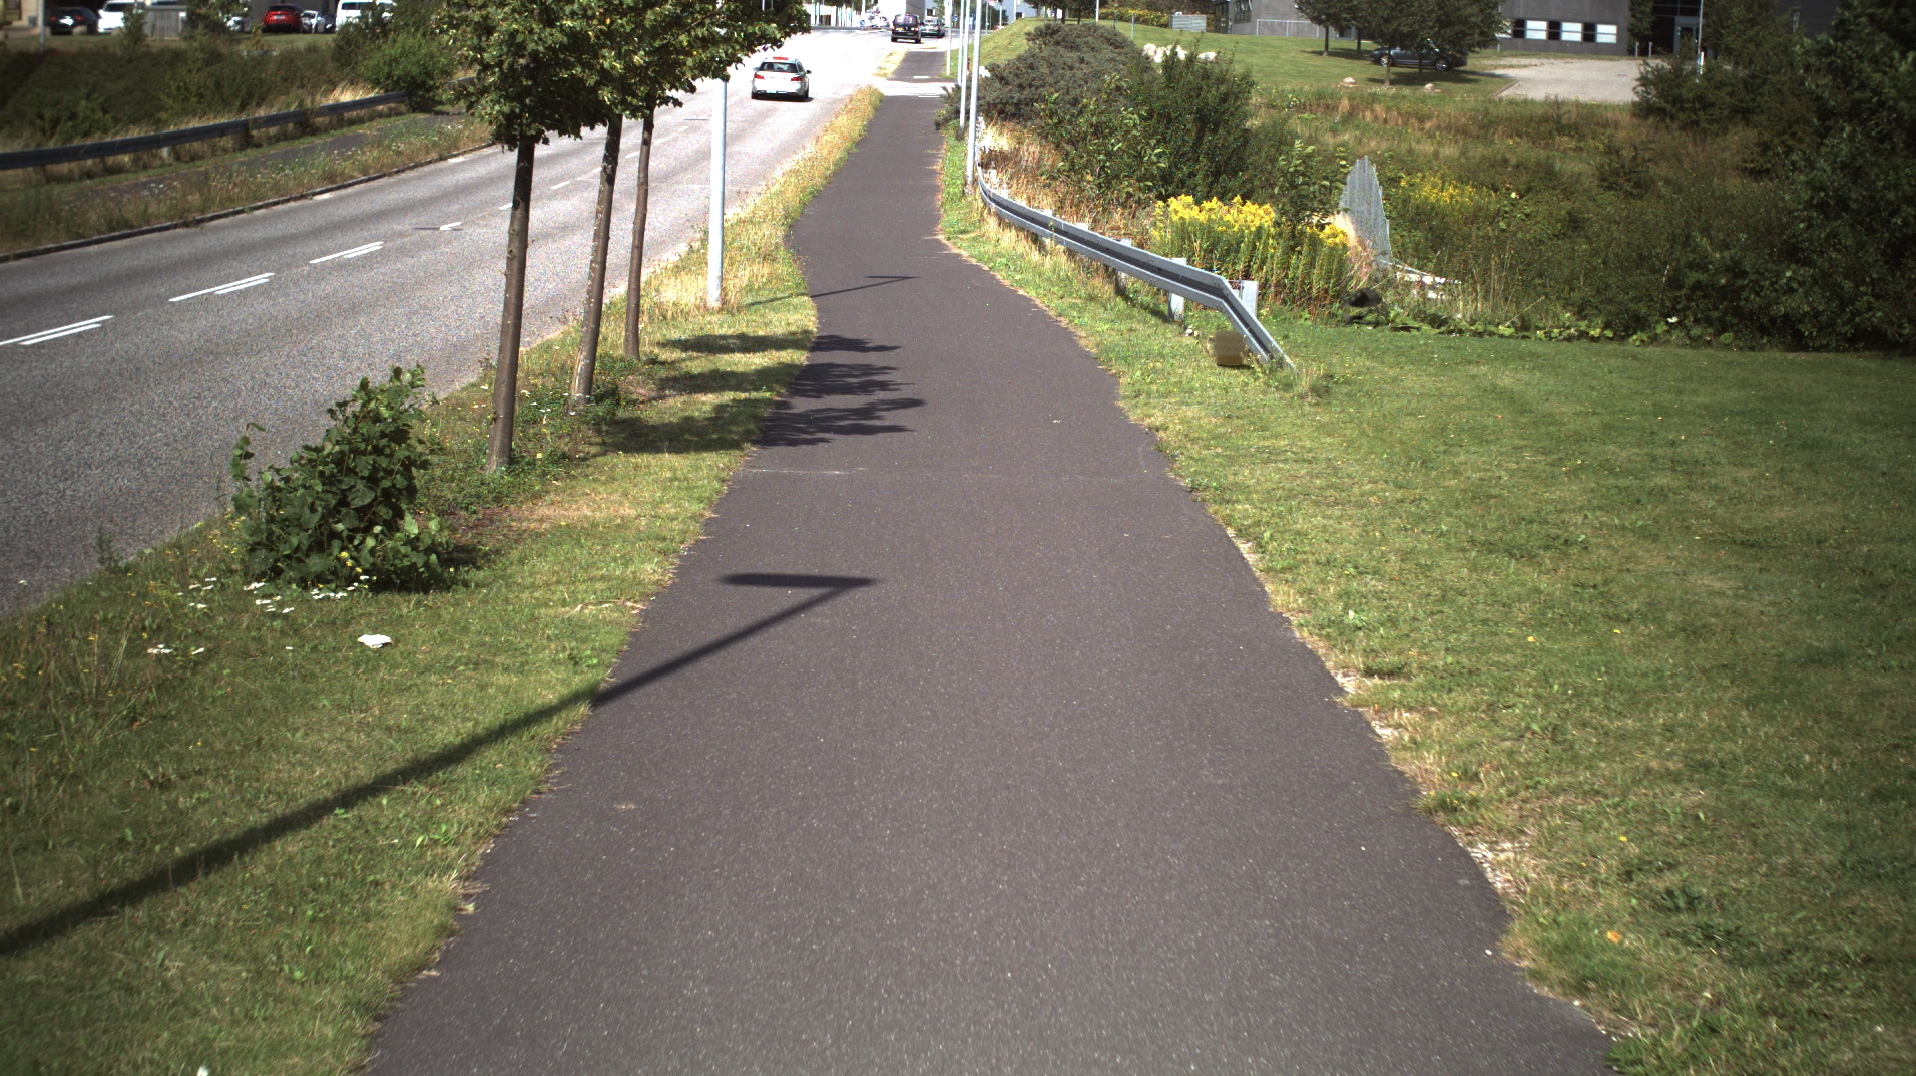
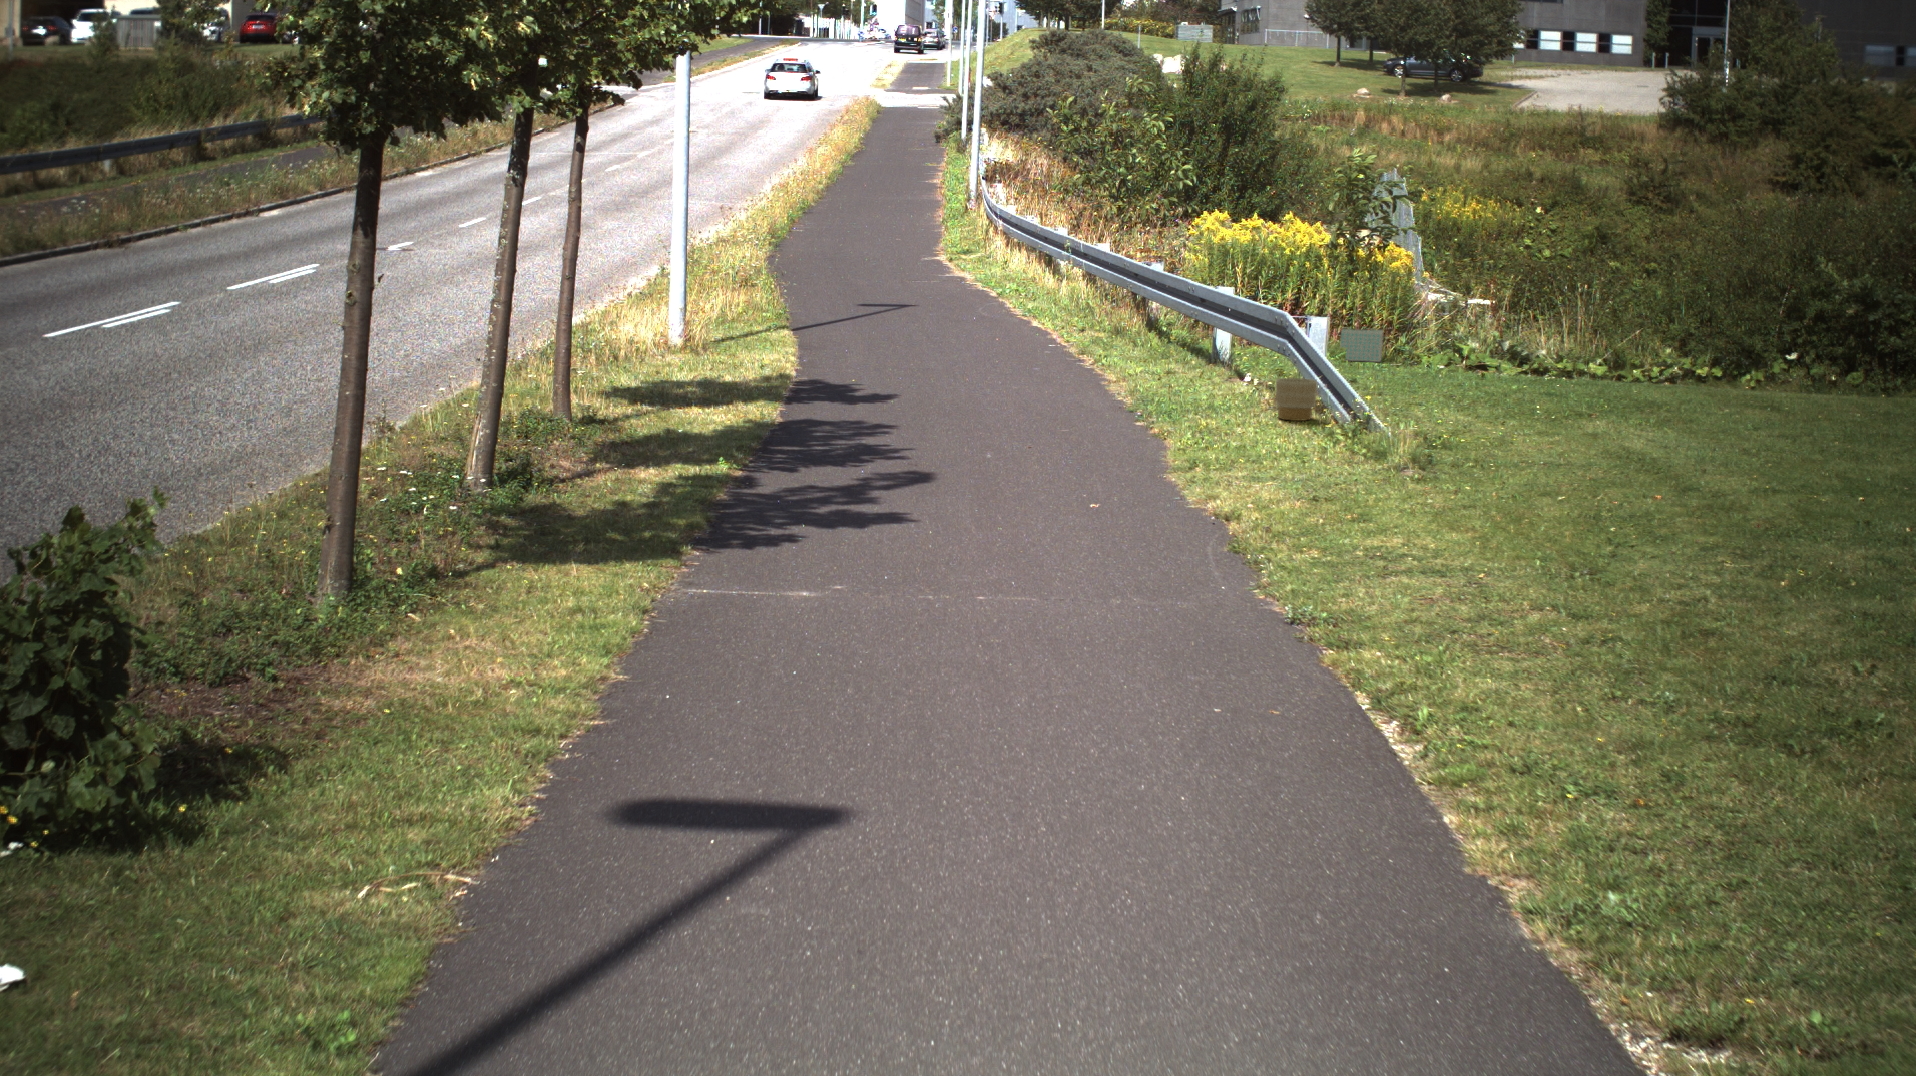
backpack: present [1343,287,1388,324] -> none [1402,319,1461,362]
storage box: none [1284,295,1324,324] -> present [1340,329,1383,362]

